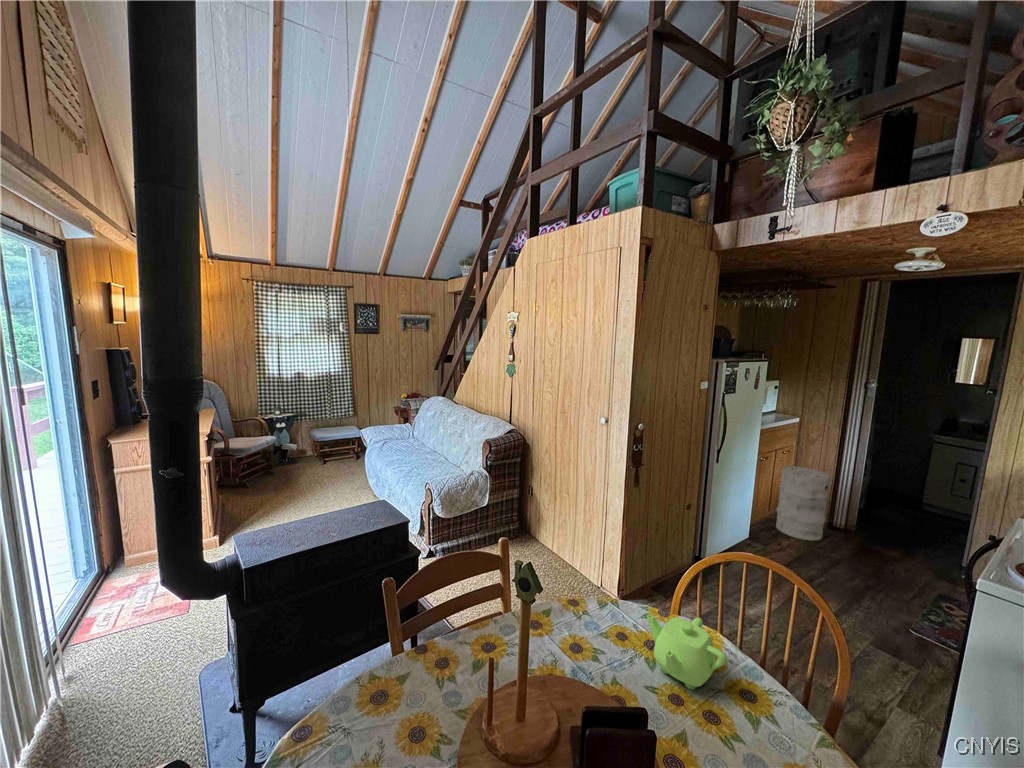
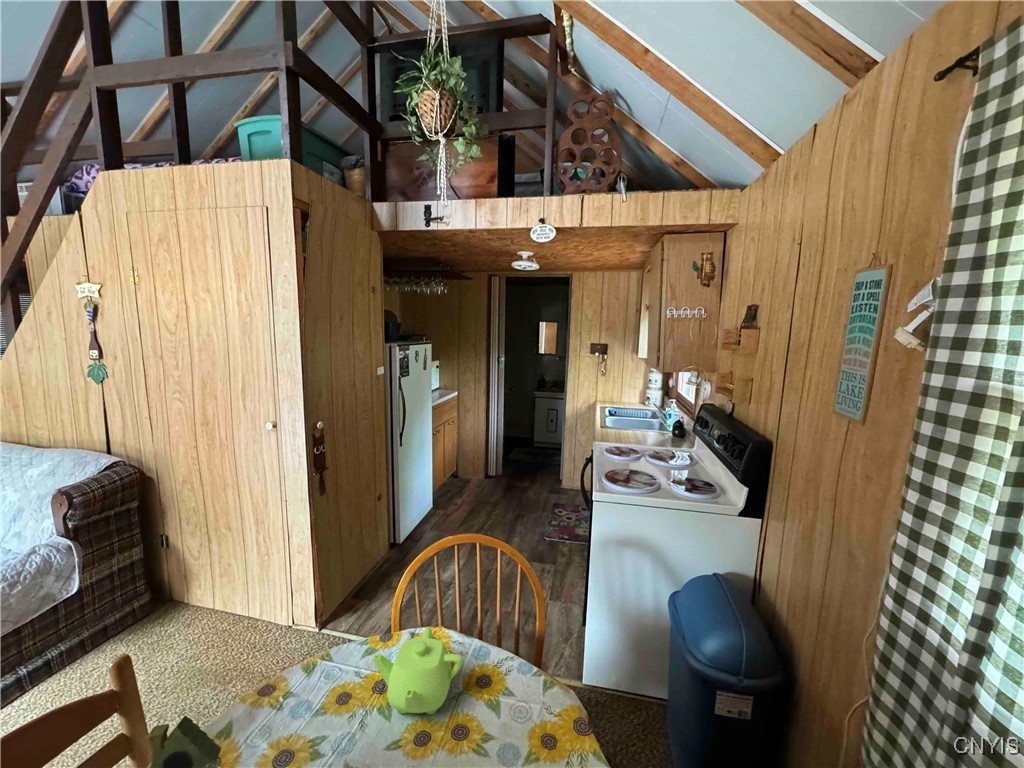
trash can: present [776,466,829,541] -> none [449,432,483,492]

